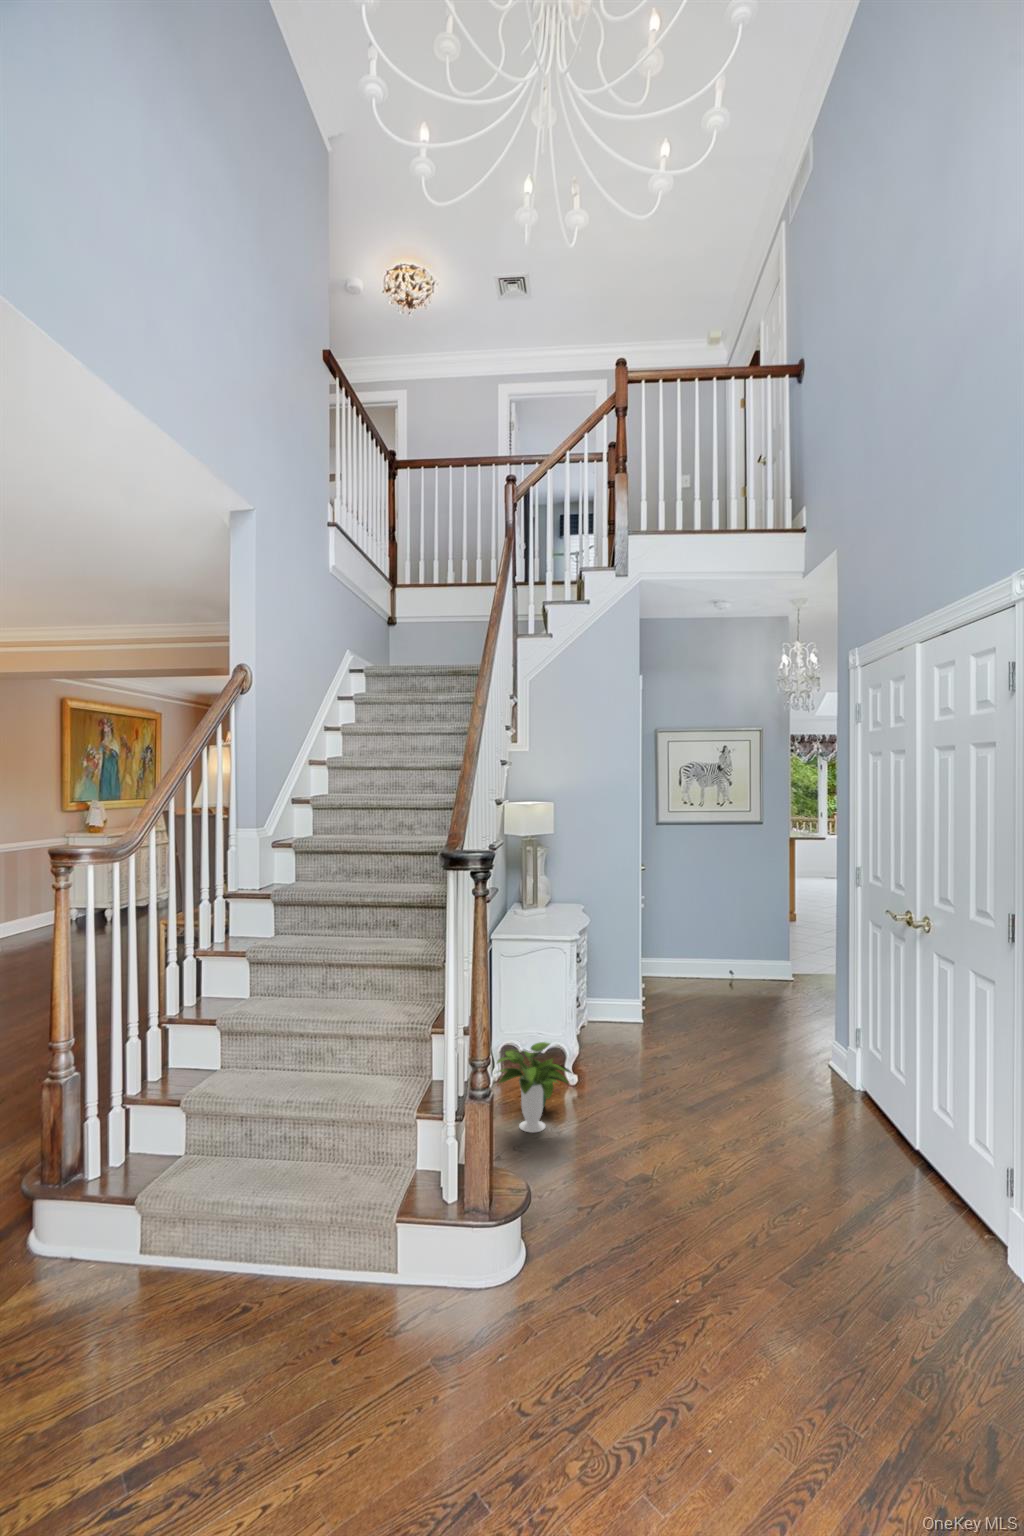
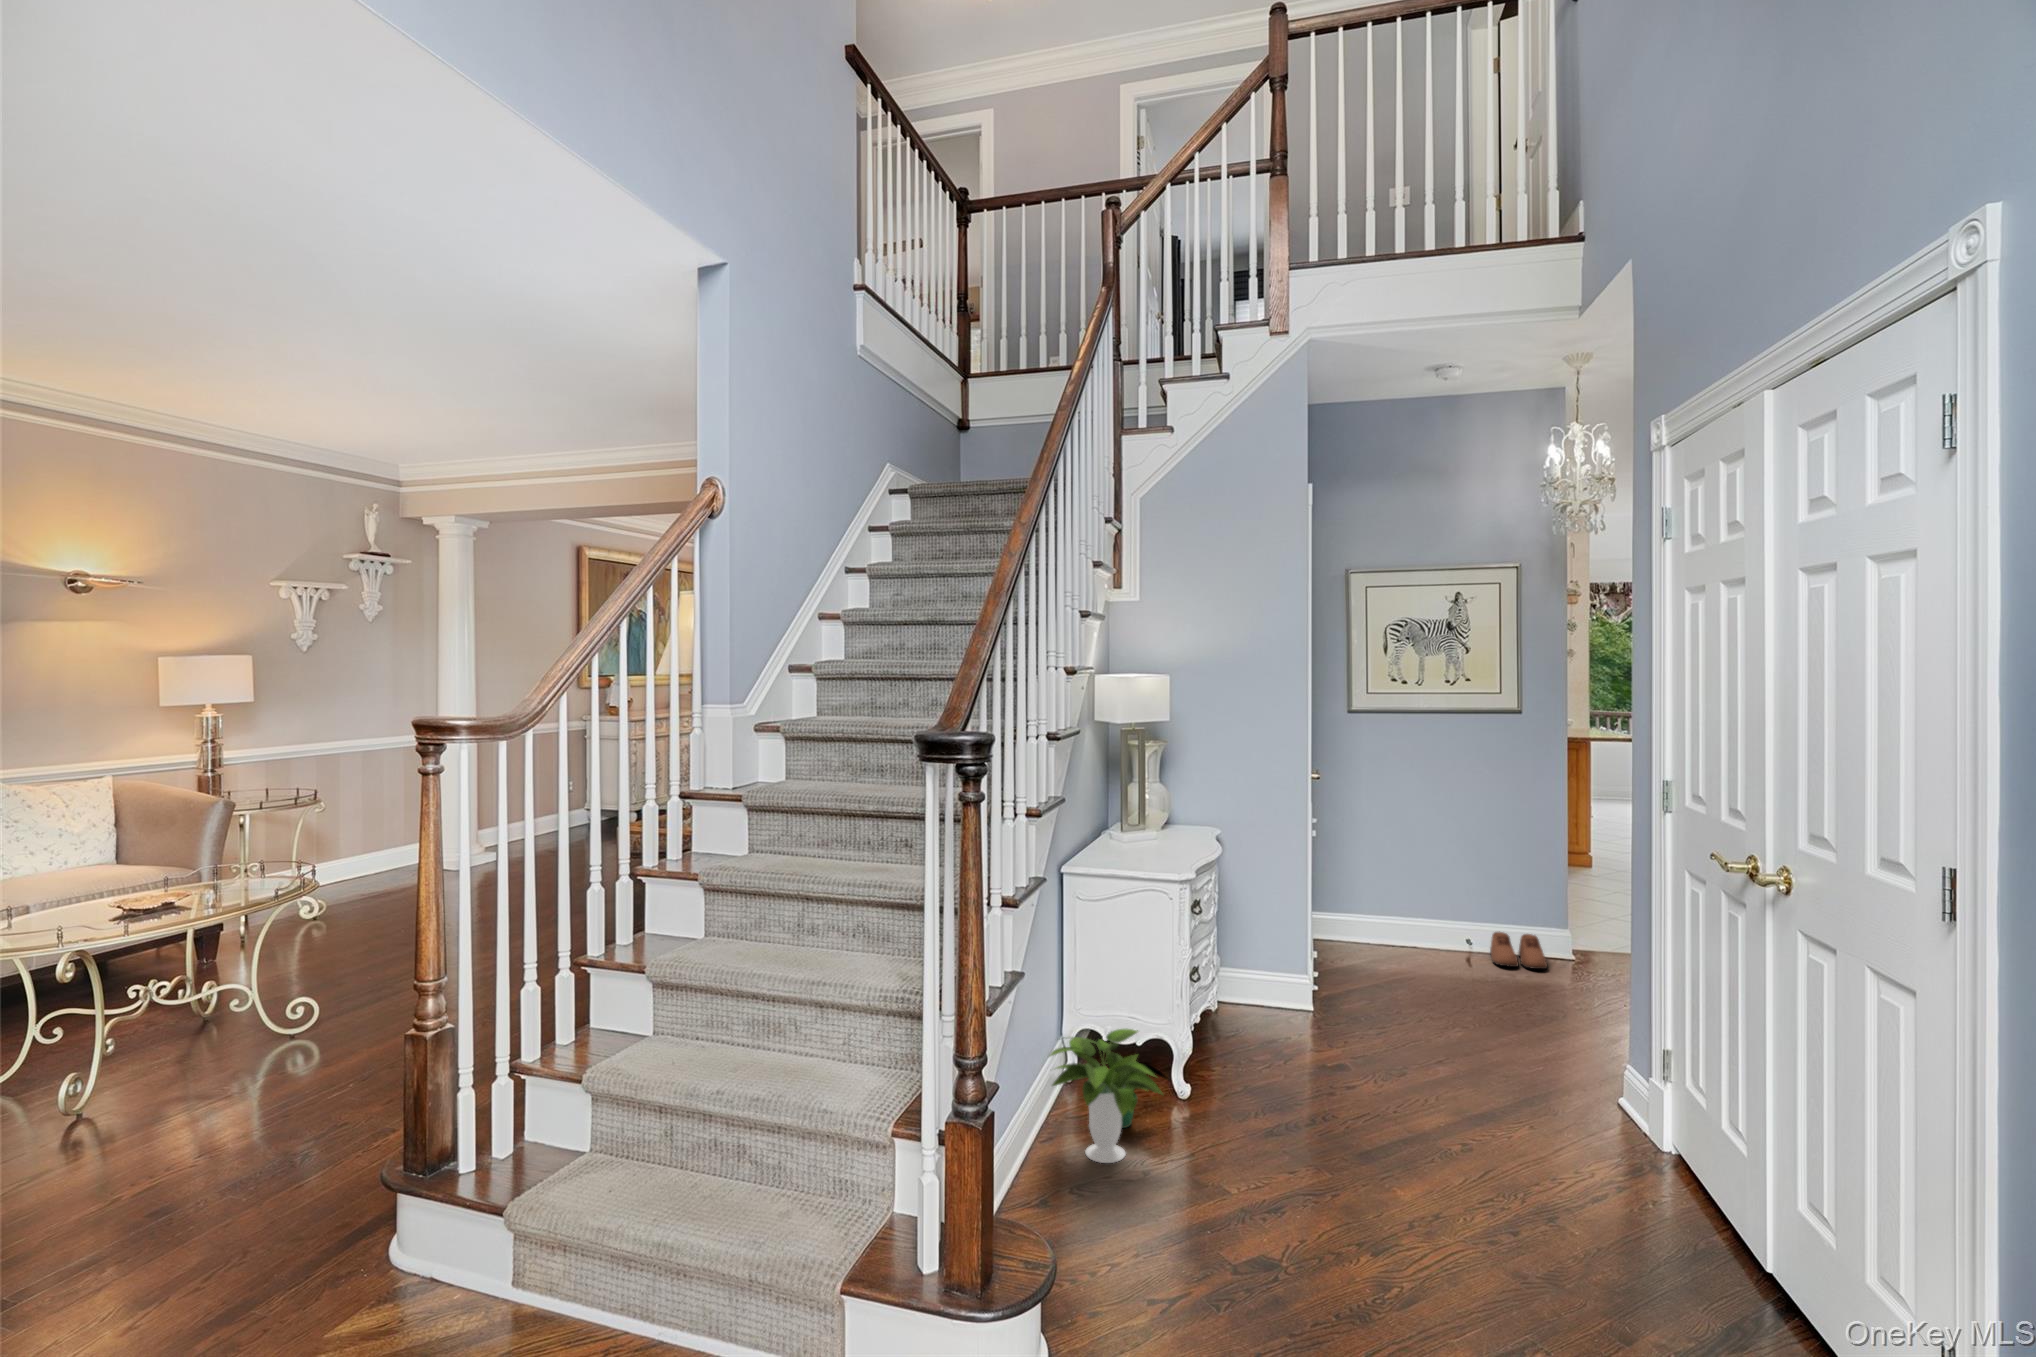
shoe: none [747,967,783,990] -> present [1490,932,1547,969]

